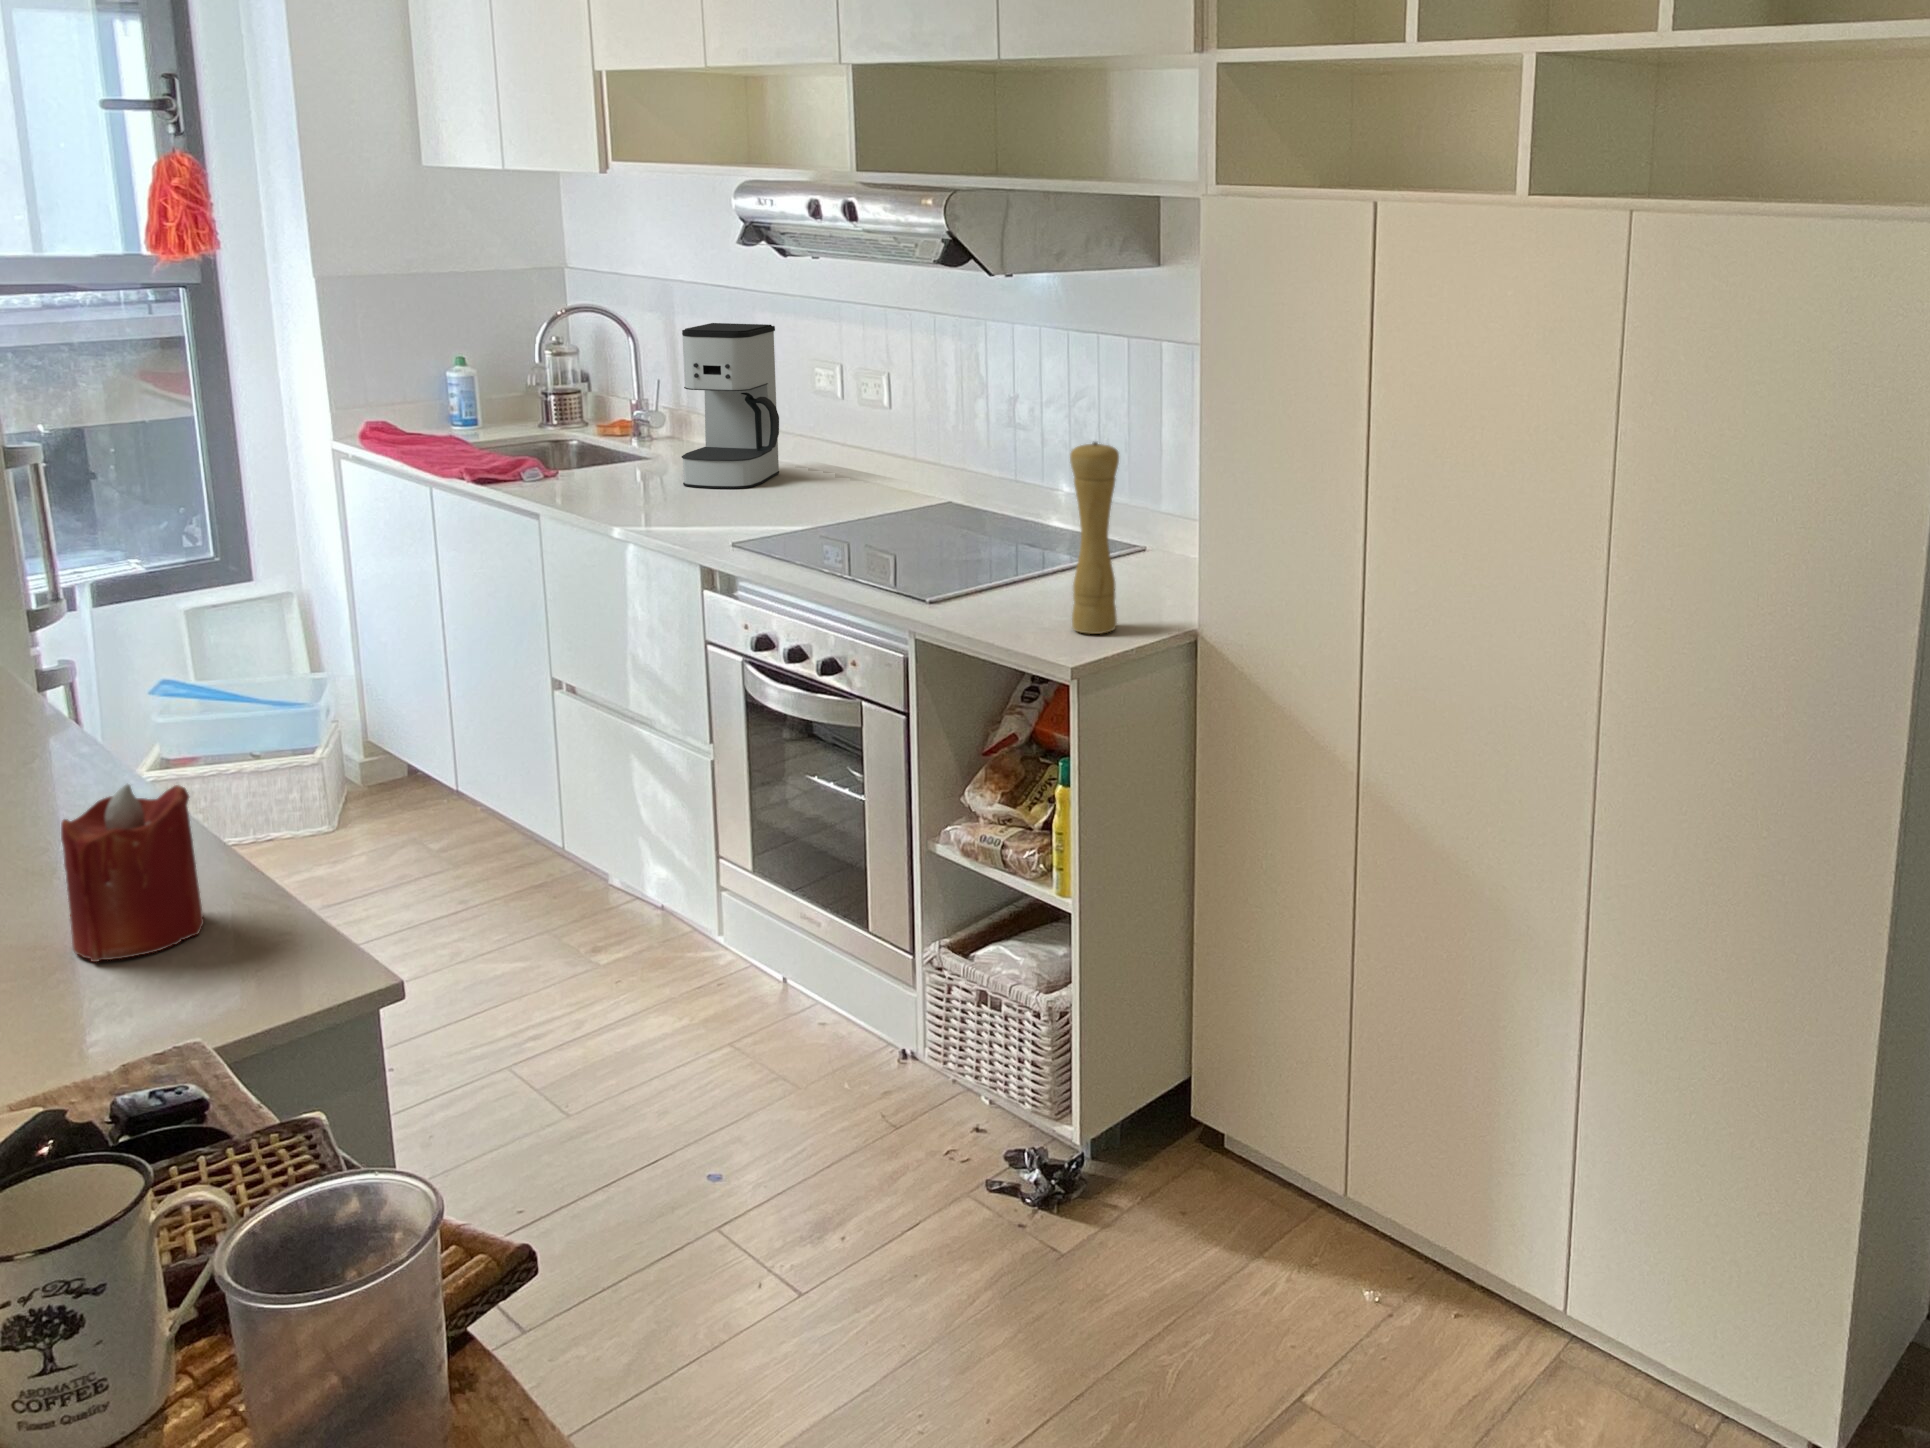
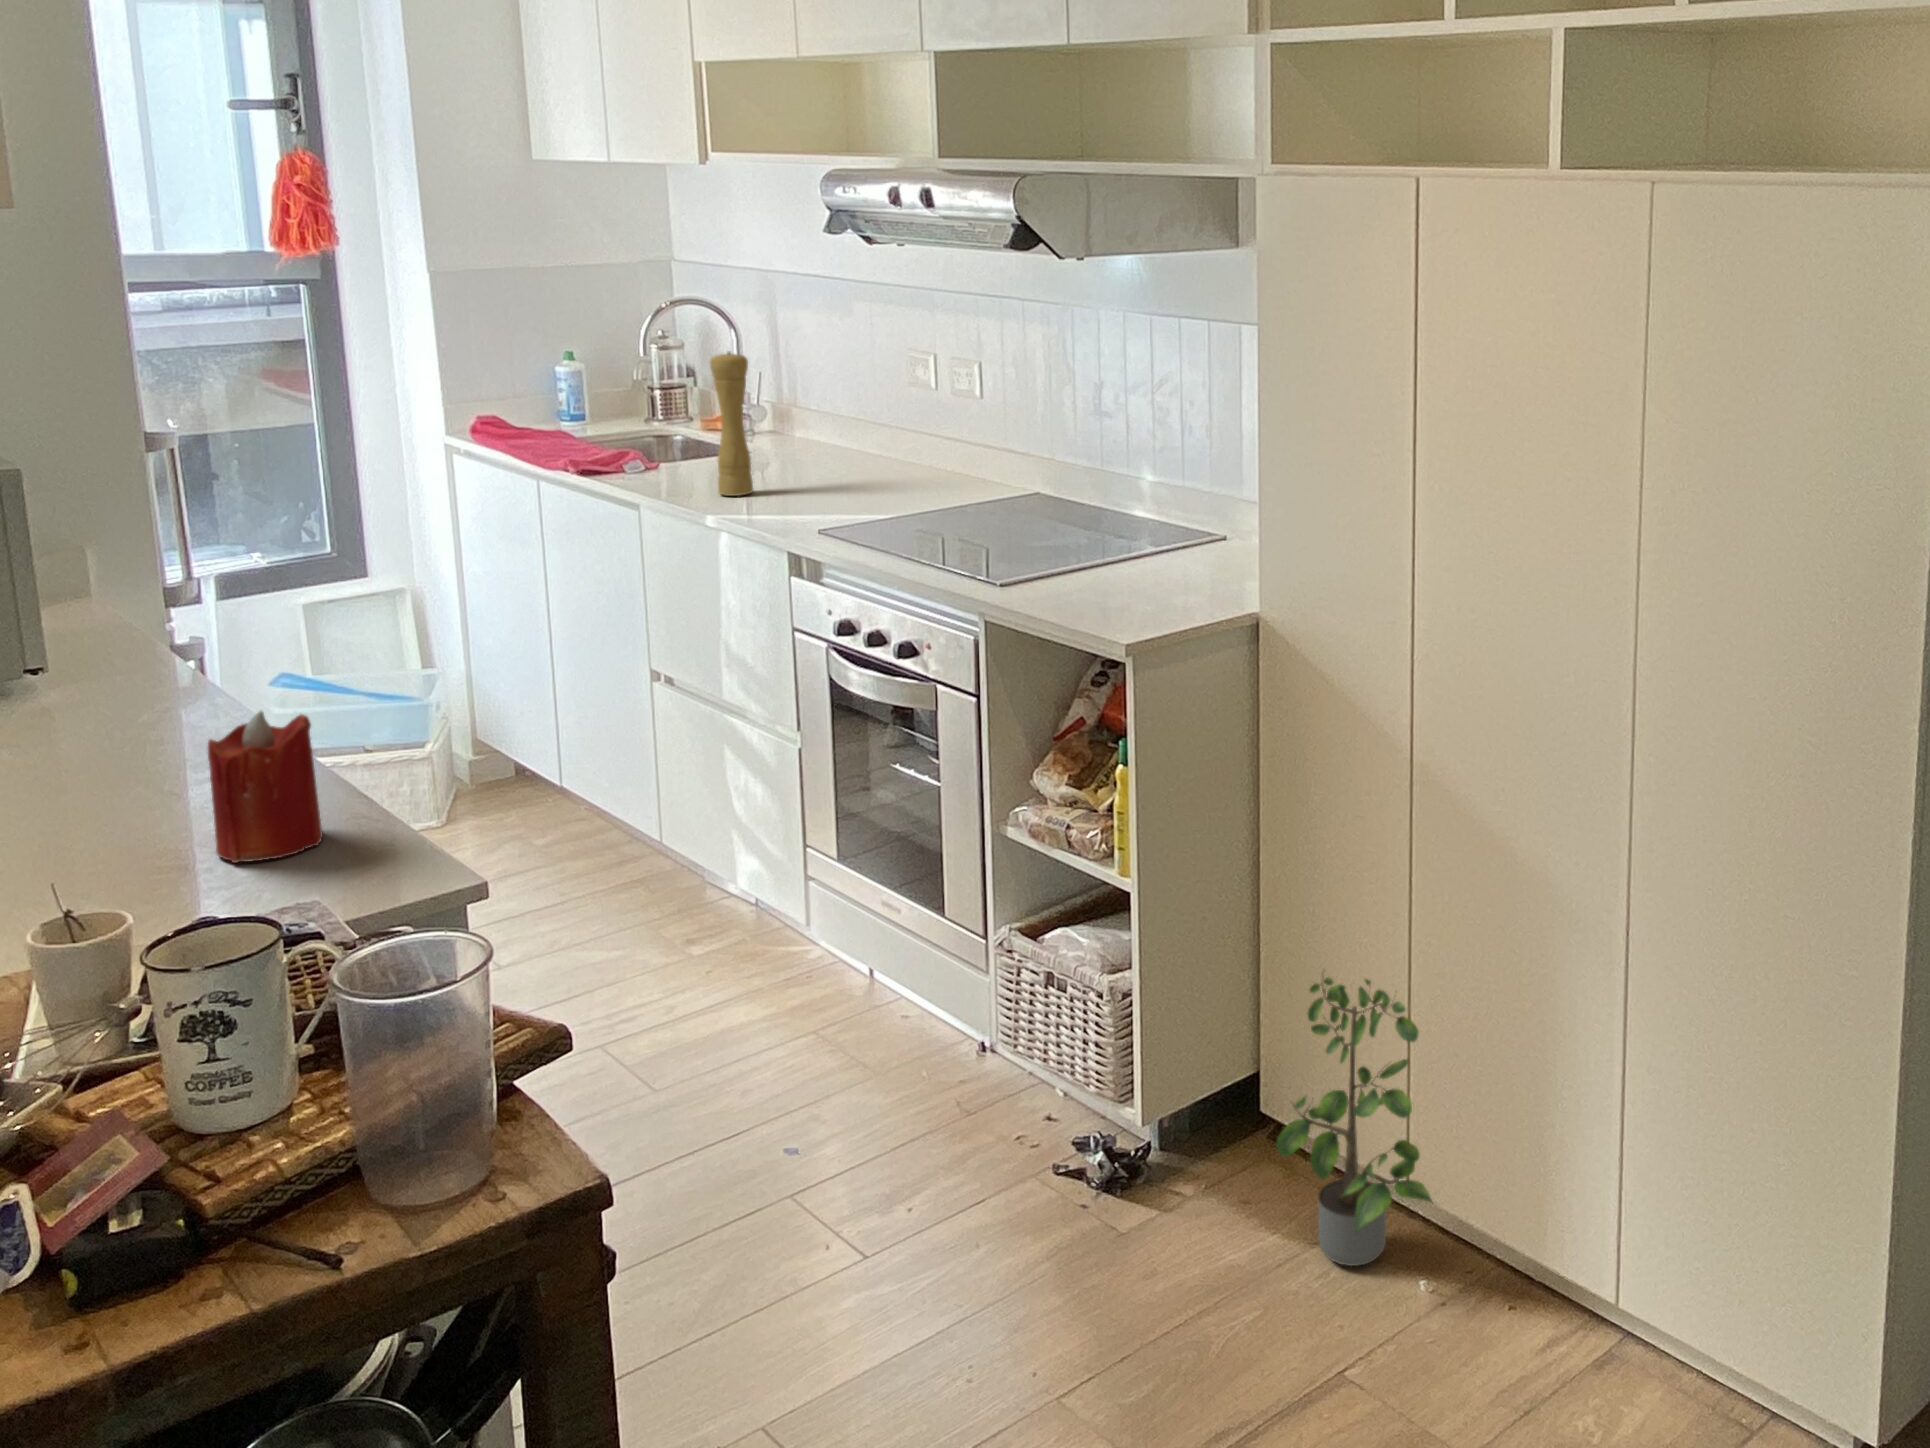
coffee maker: present [682,323,779,489] -> none [775,312,874,479]
pepper mill: present [1070,441,1119,634] -> present [710,351,753,496]
potted plant: none [1222,987,1387,1280] -> present [1277,973,1432,1266]

